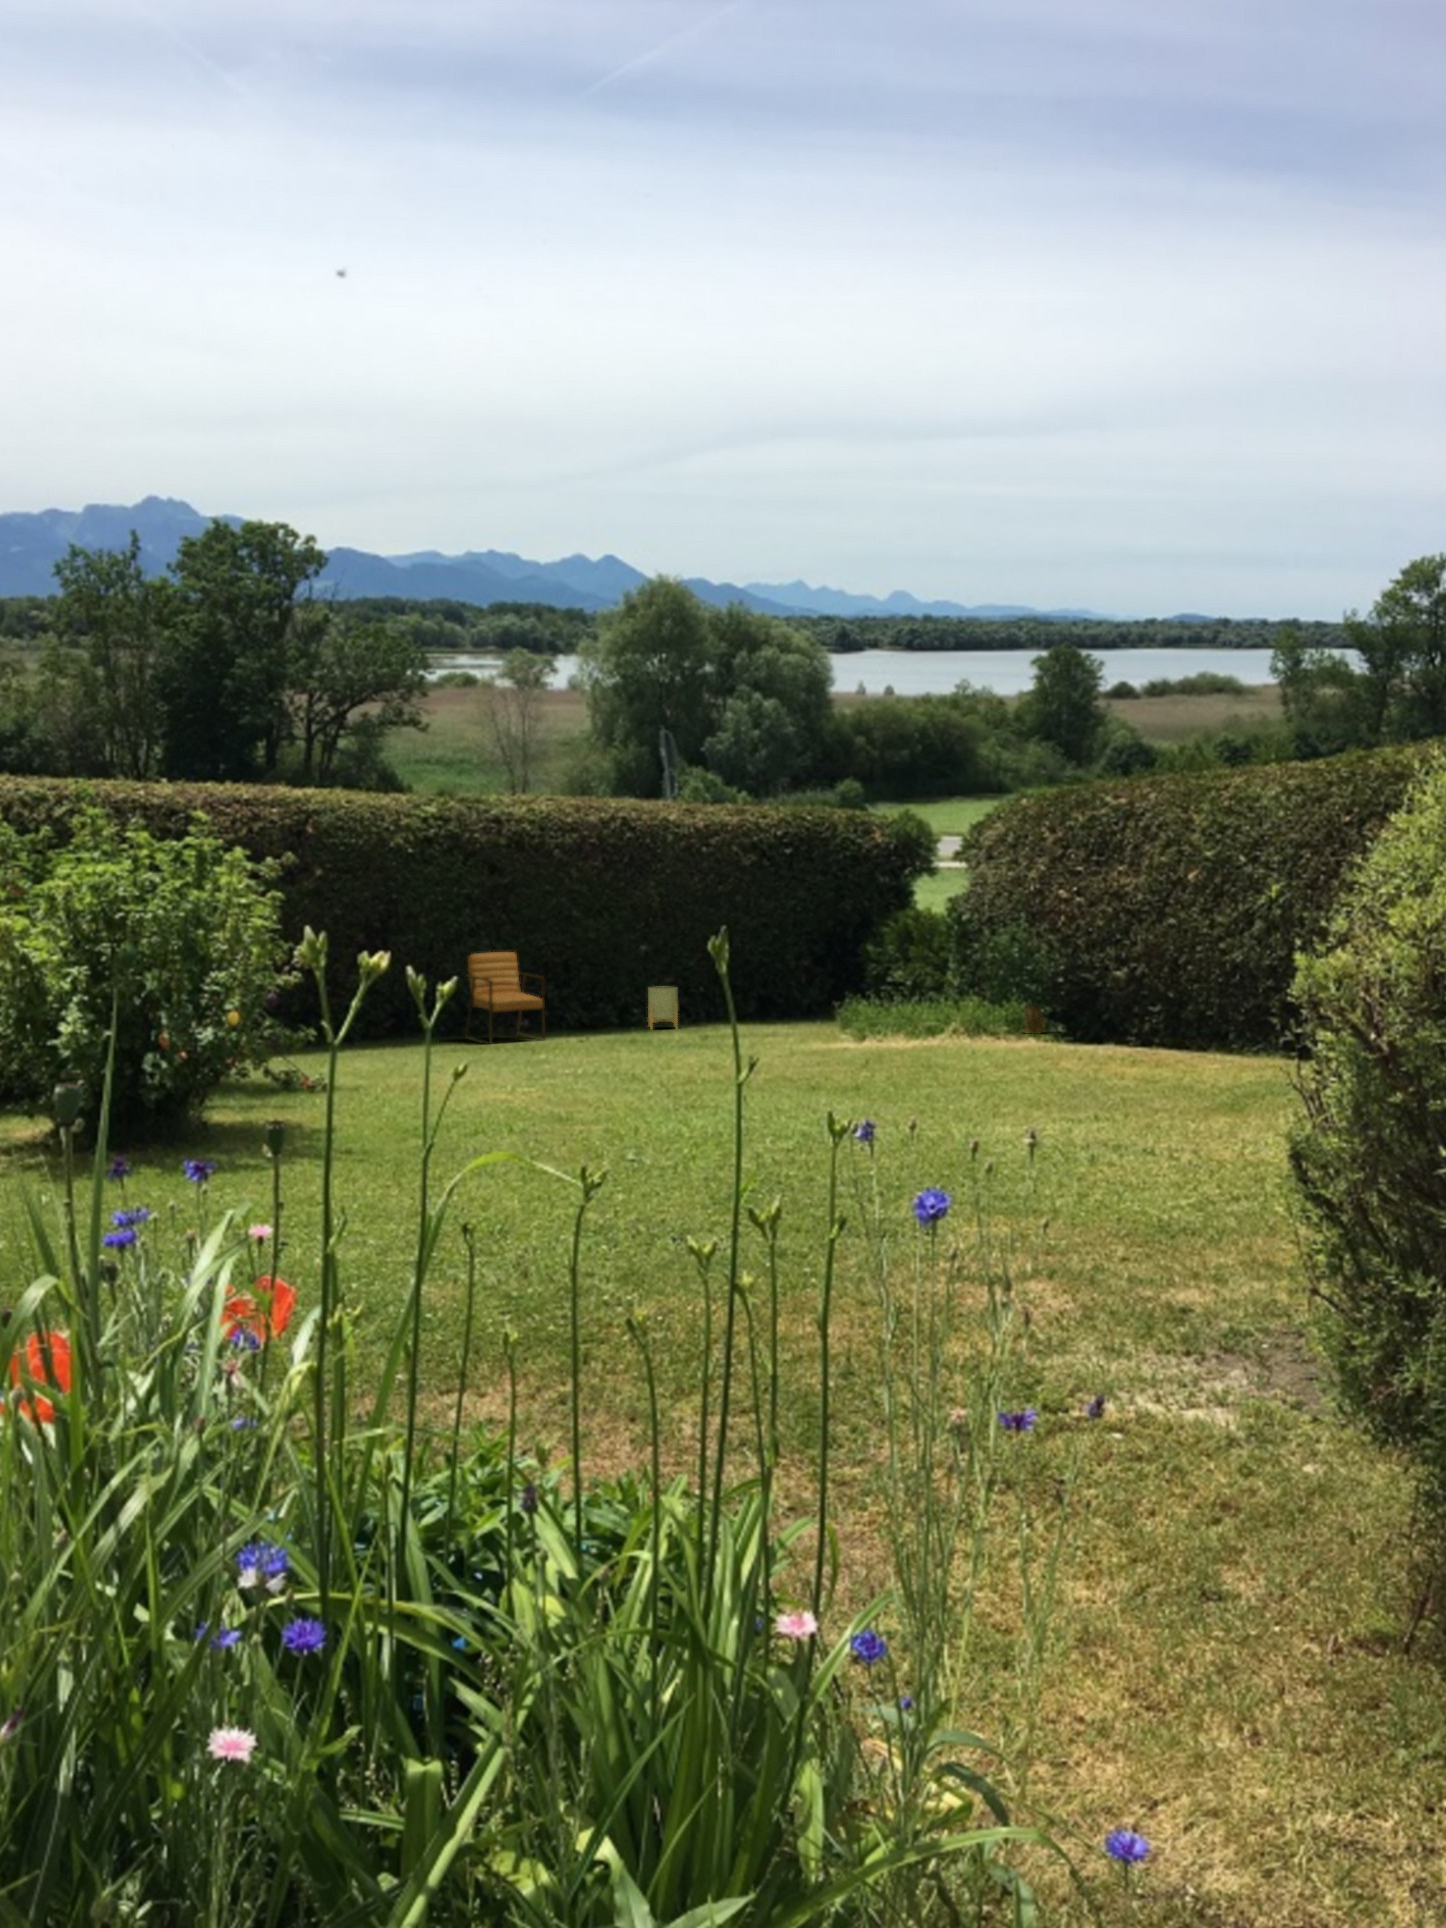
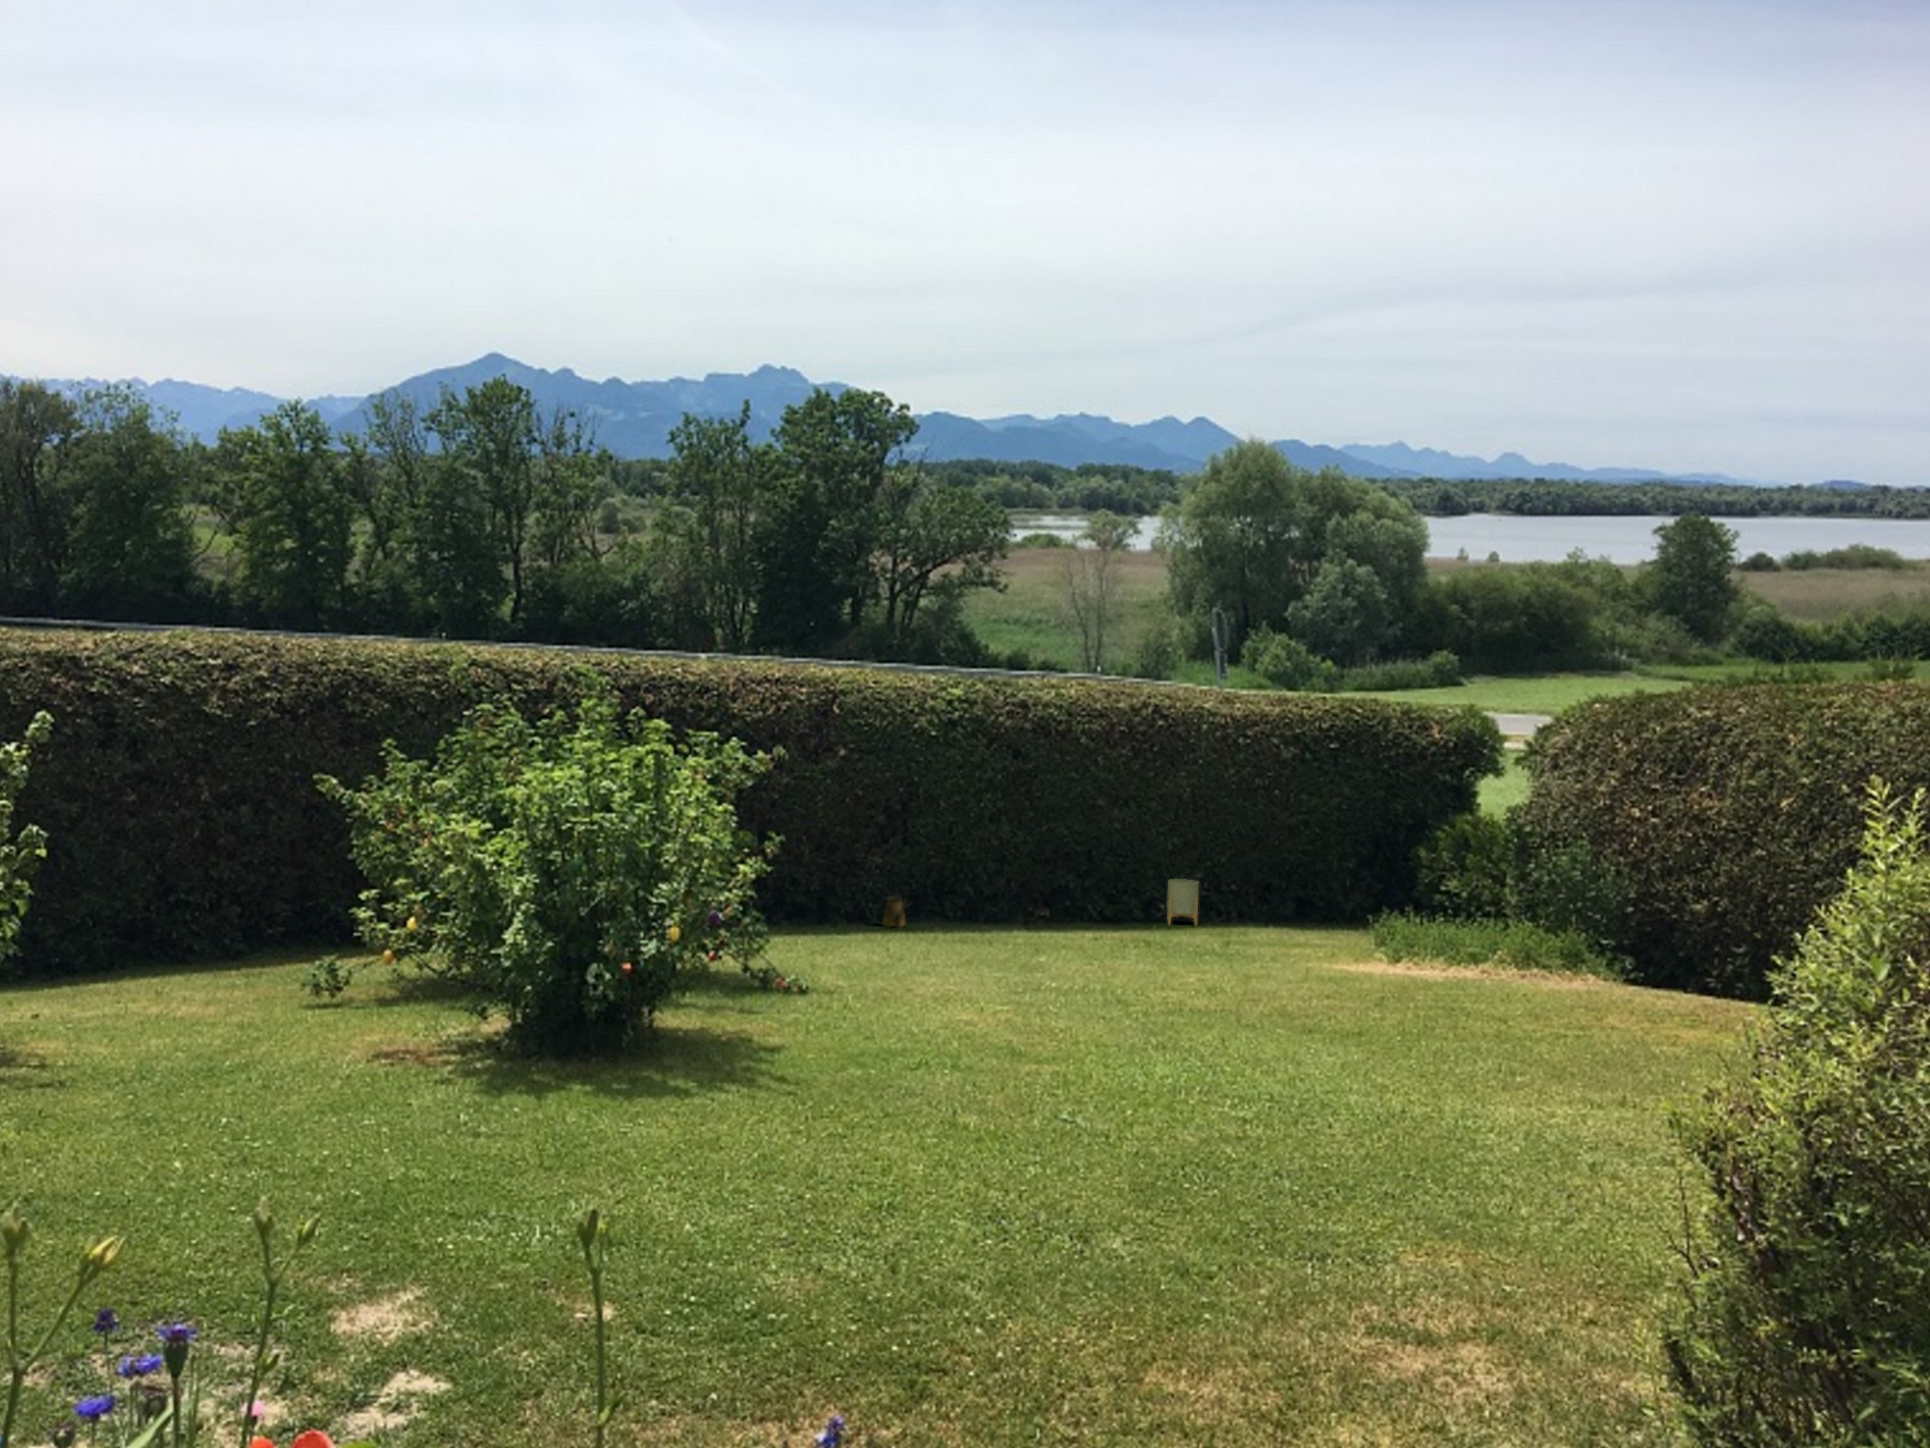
chair: present [466,952,545,1044] -> none [978,836,1057,932]
watering can: present [1022,1003,1045,1034] -> present [883,897,906,927]

